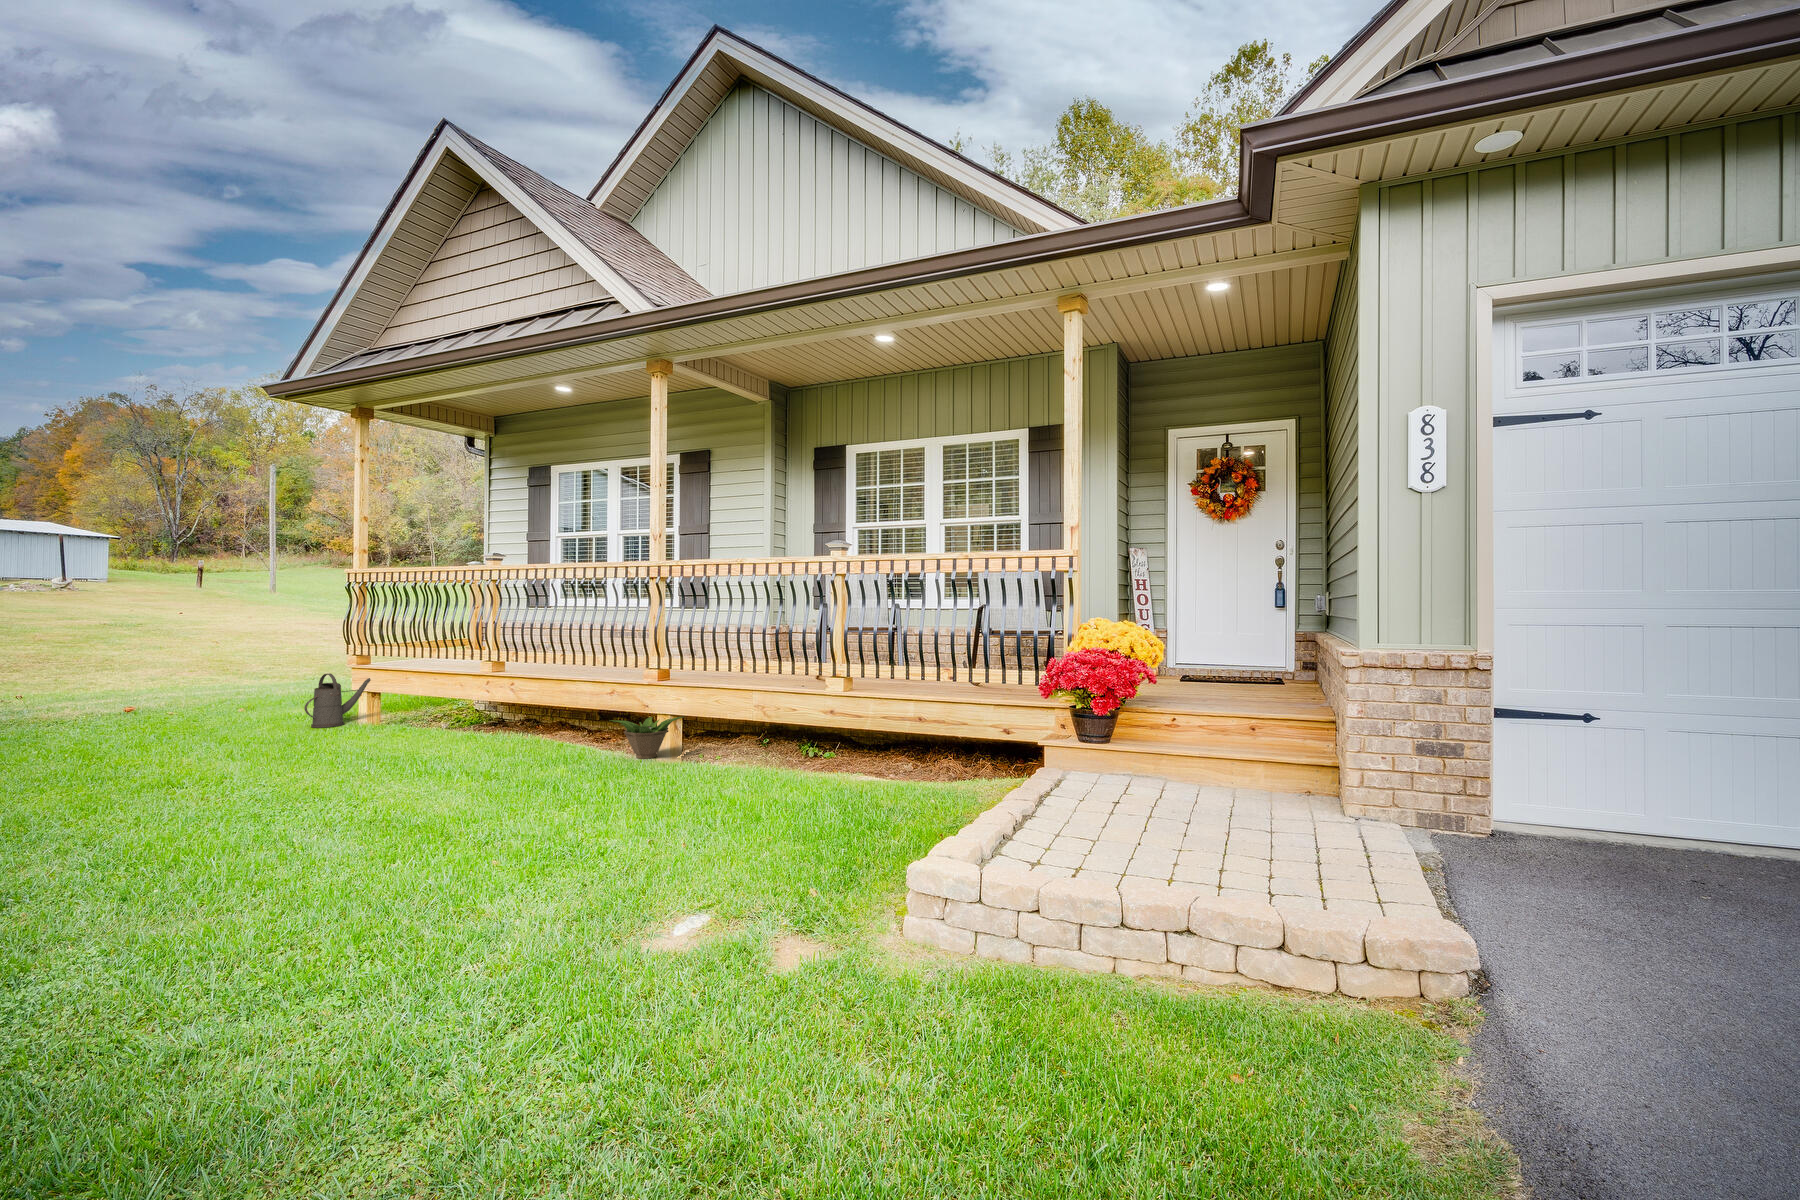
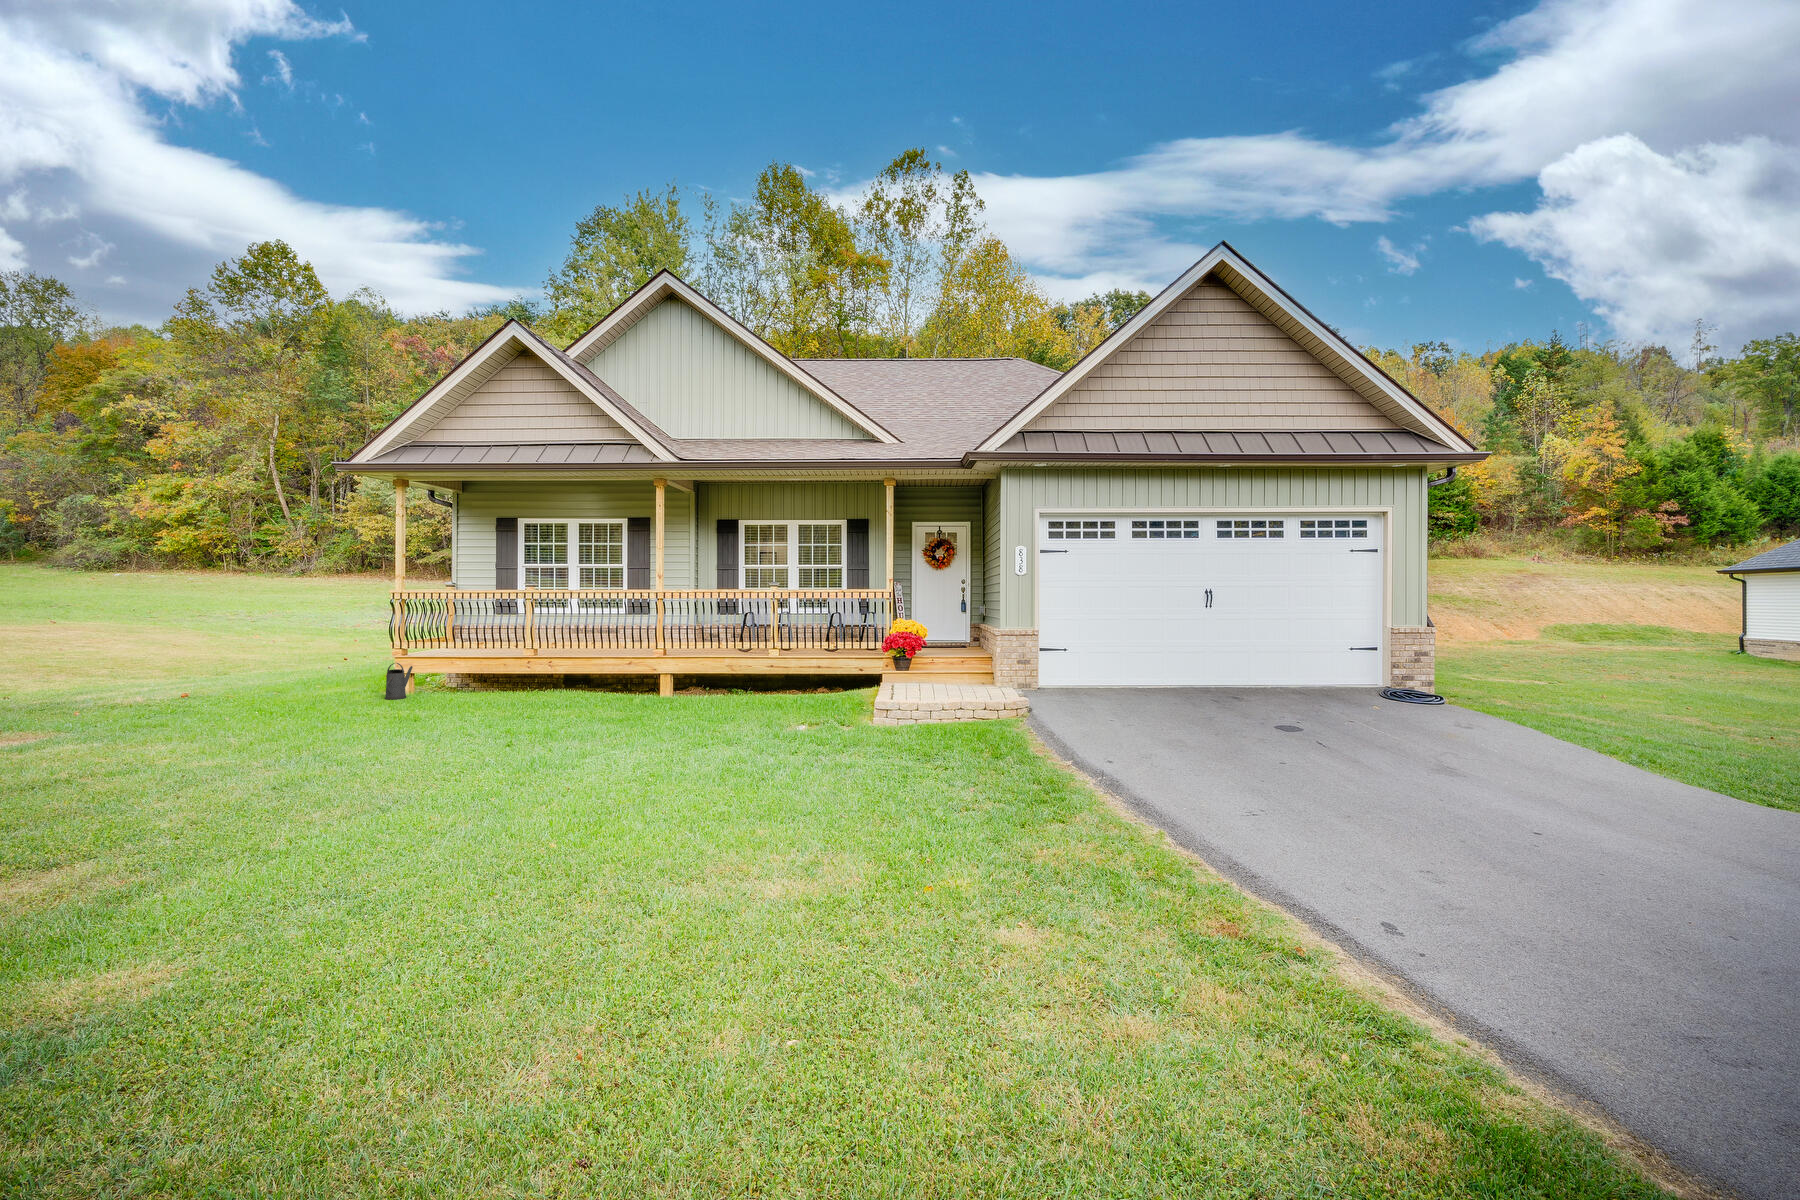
decorative plant: present [611,717,683,759] -> none [646,674,688,697]

